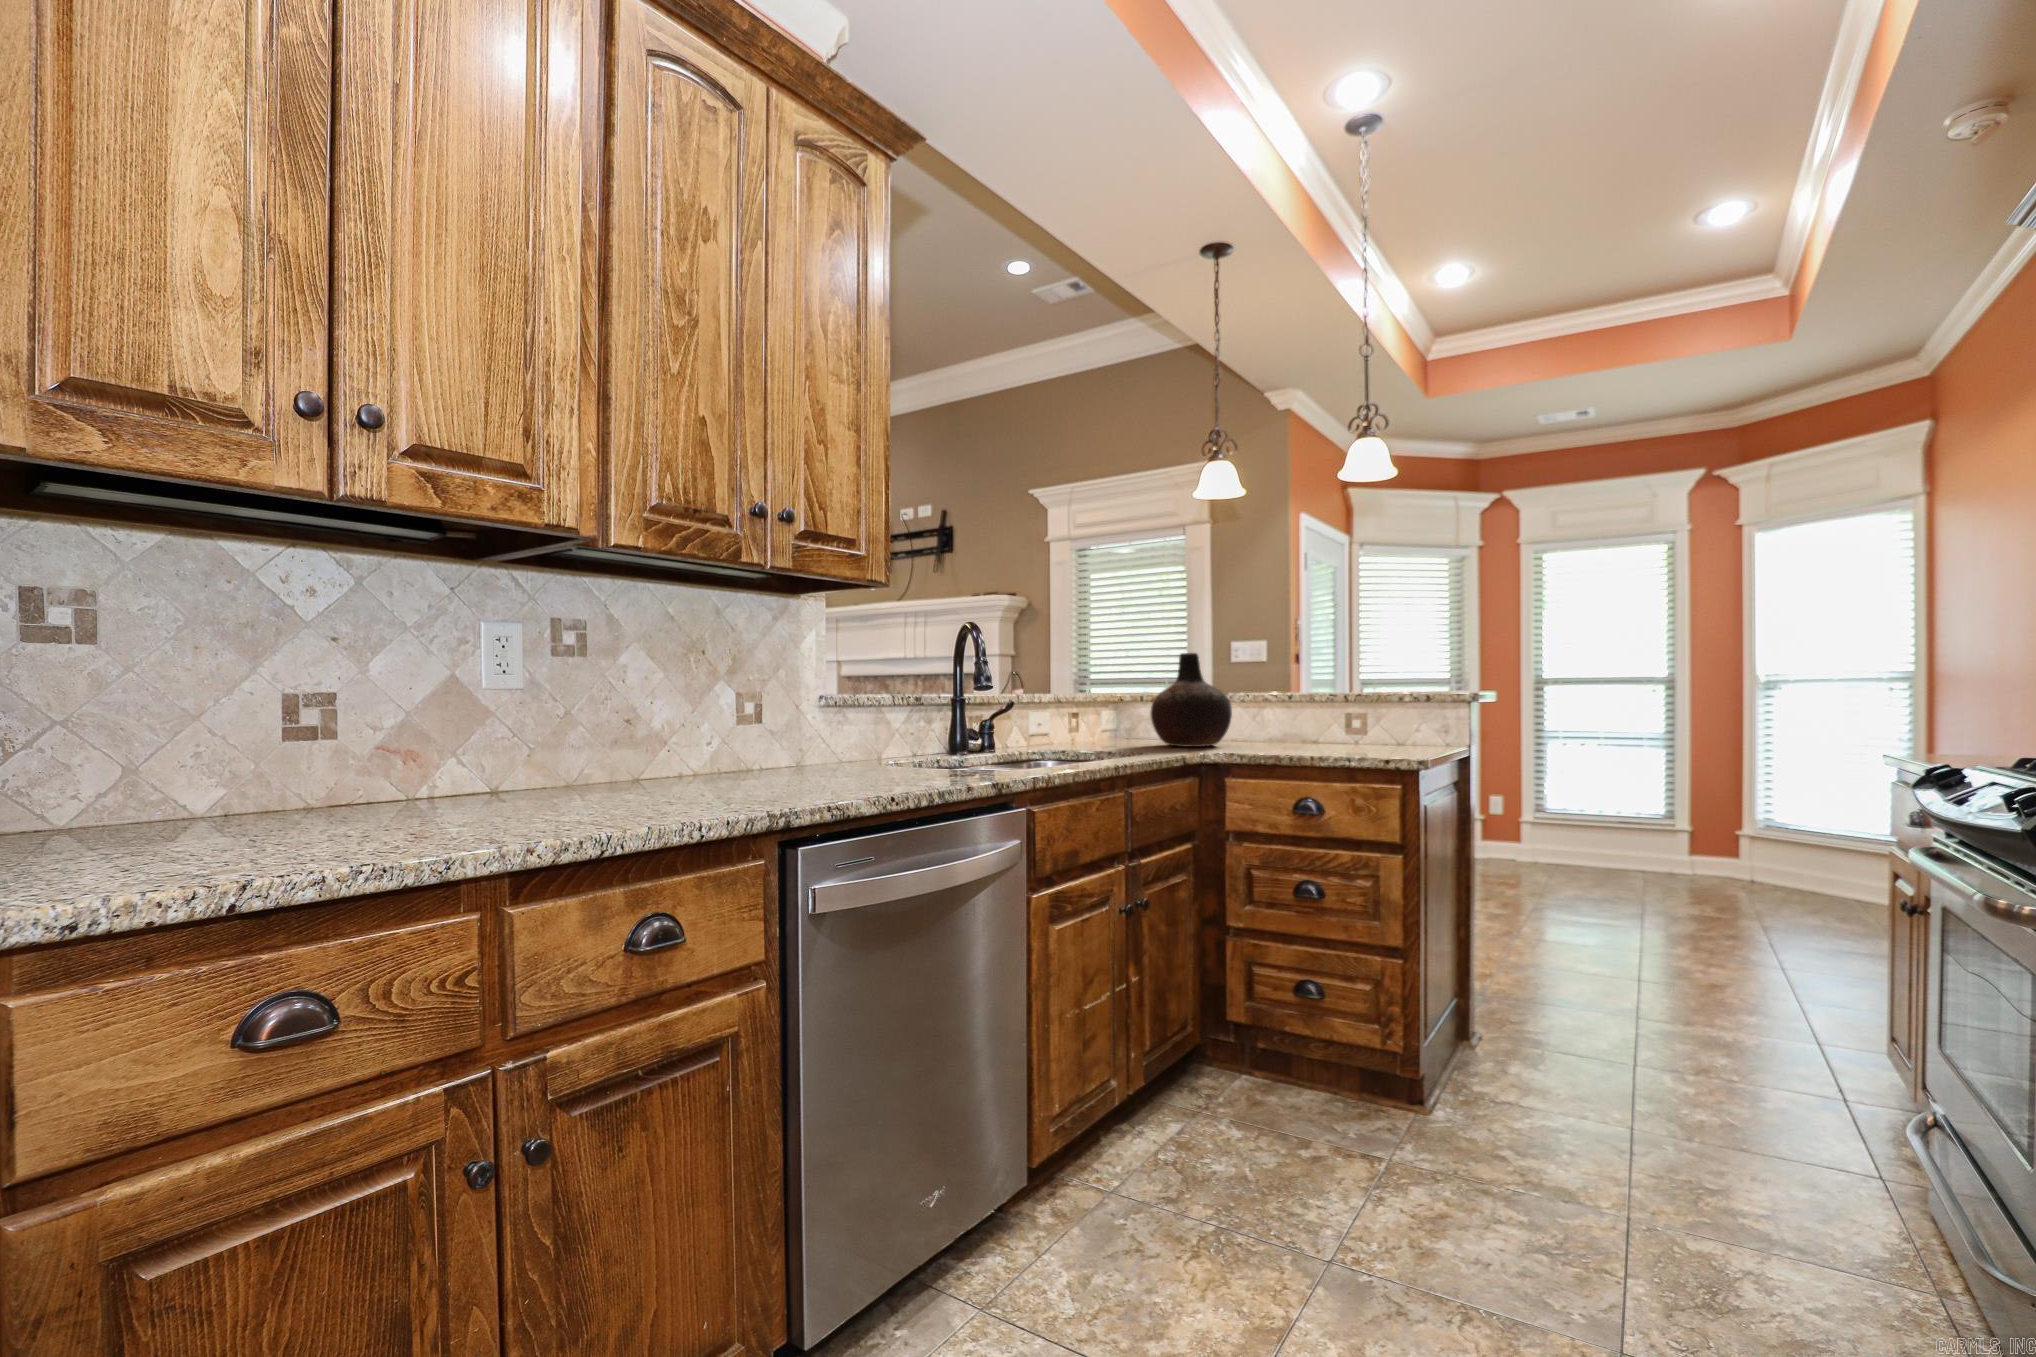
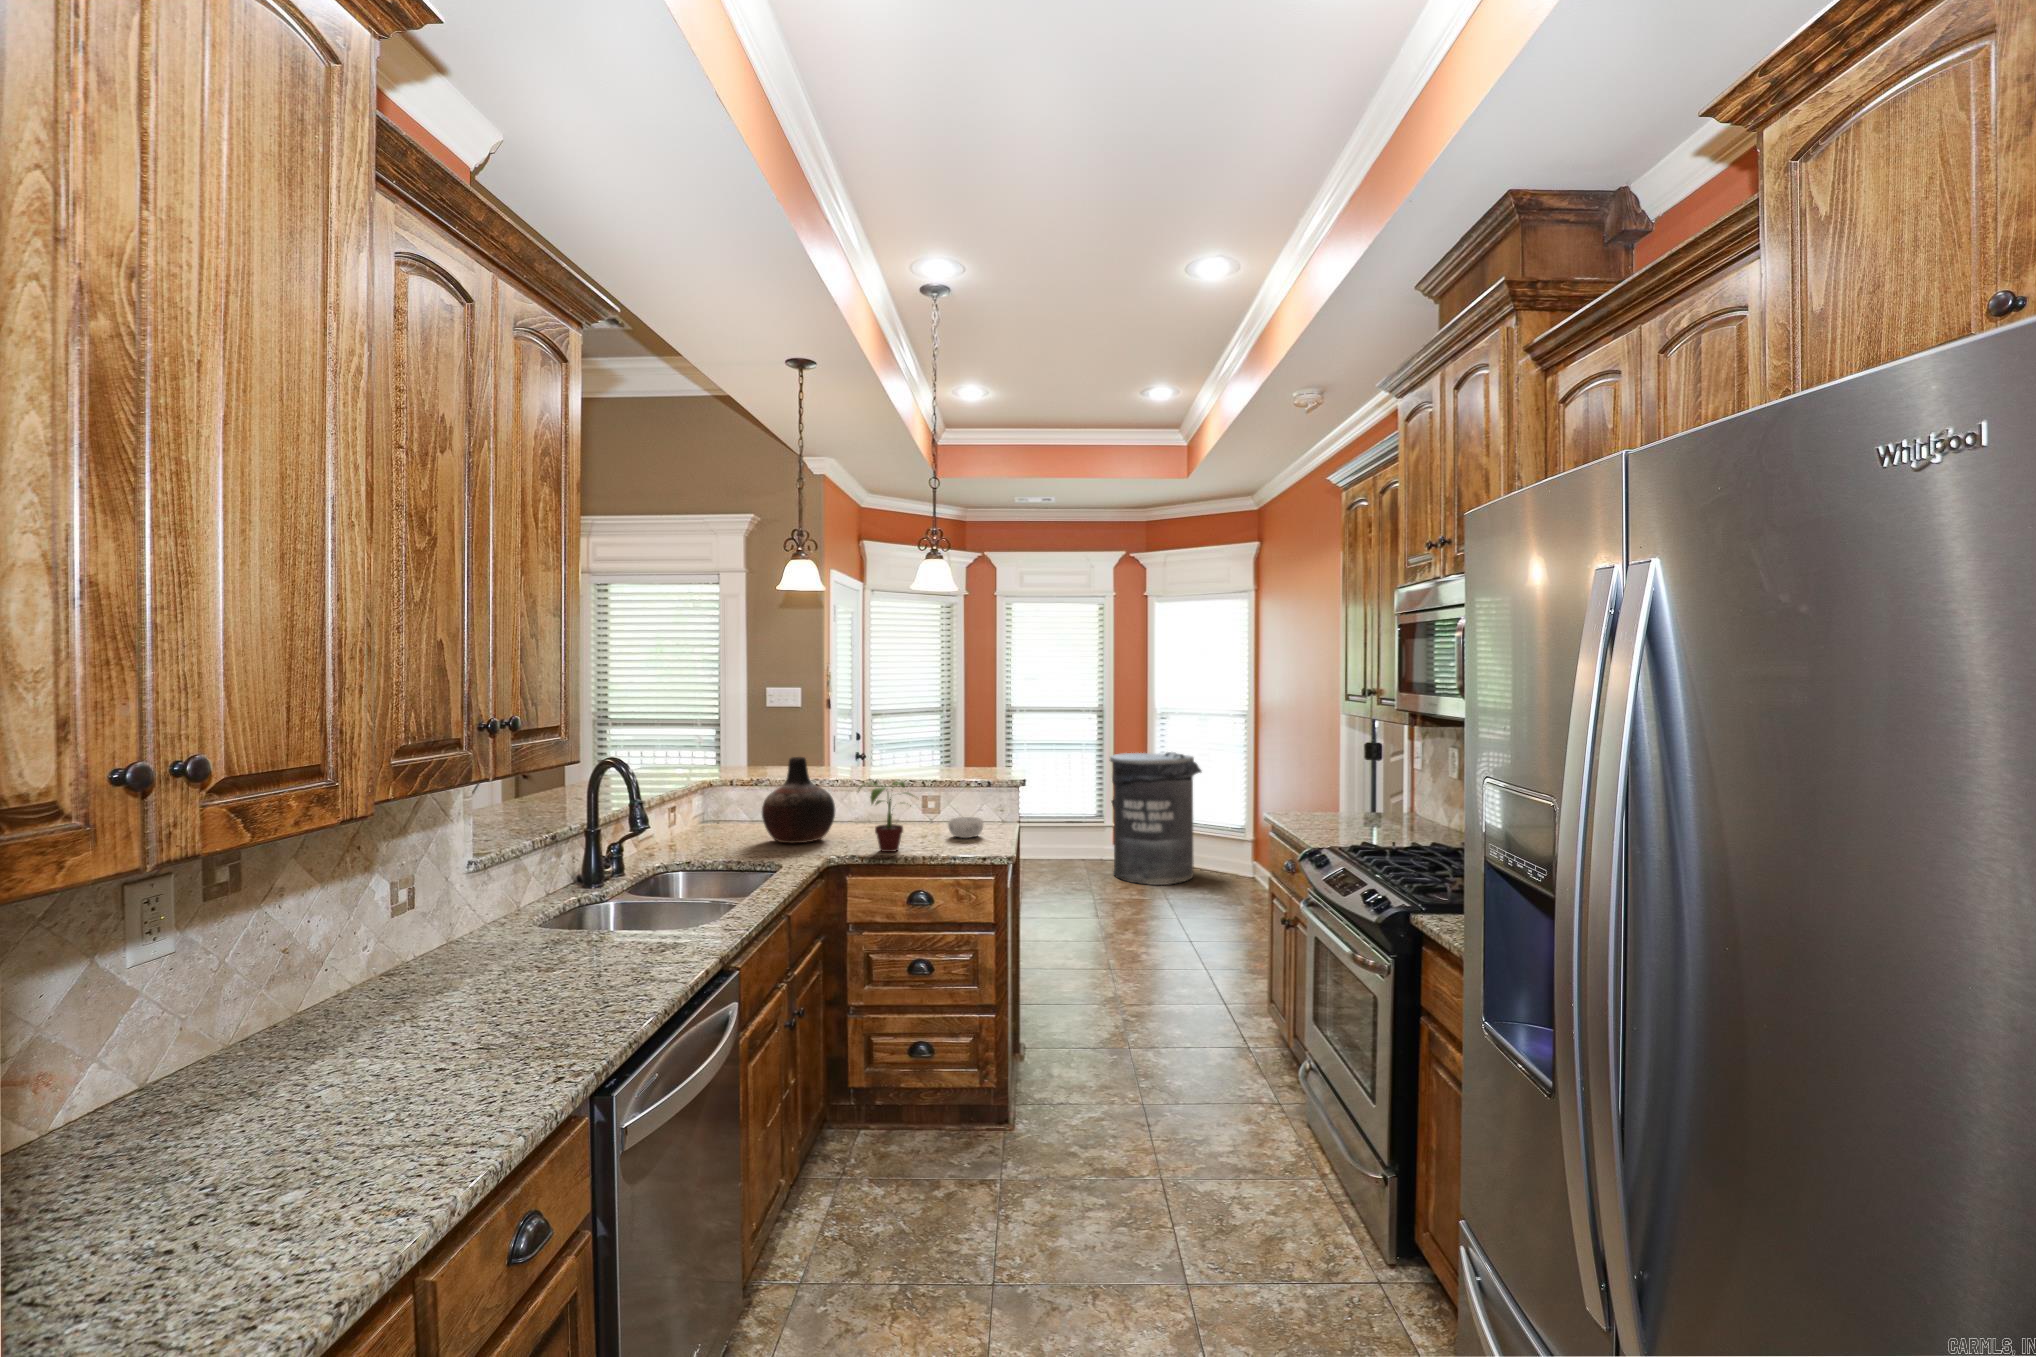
potted plant: none [1243,675,1314,755] -> present [858,782,914,852]
trash can: none [1709,708,1876,897] -> present [1110,752,1201,885]
decorative bowl: none [1365,728,1412,751] -> present [948,817,983,838]

